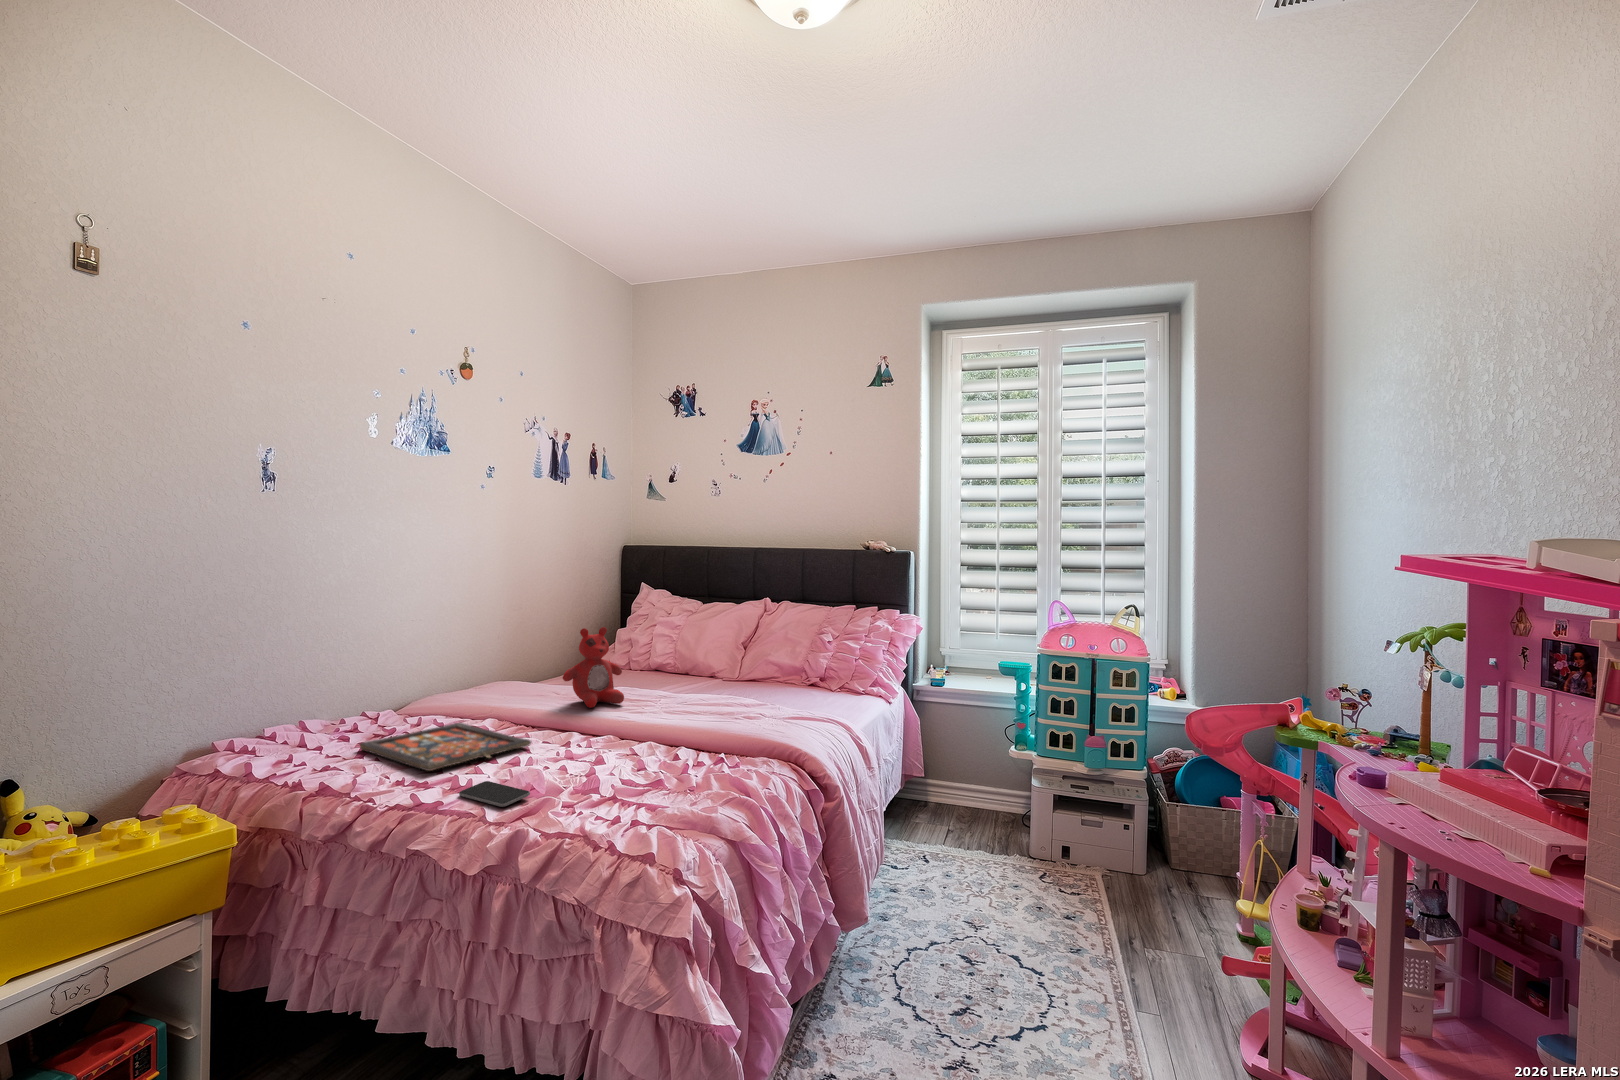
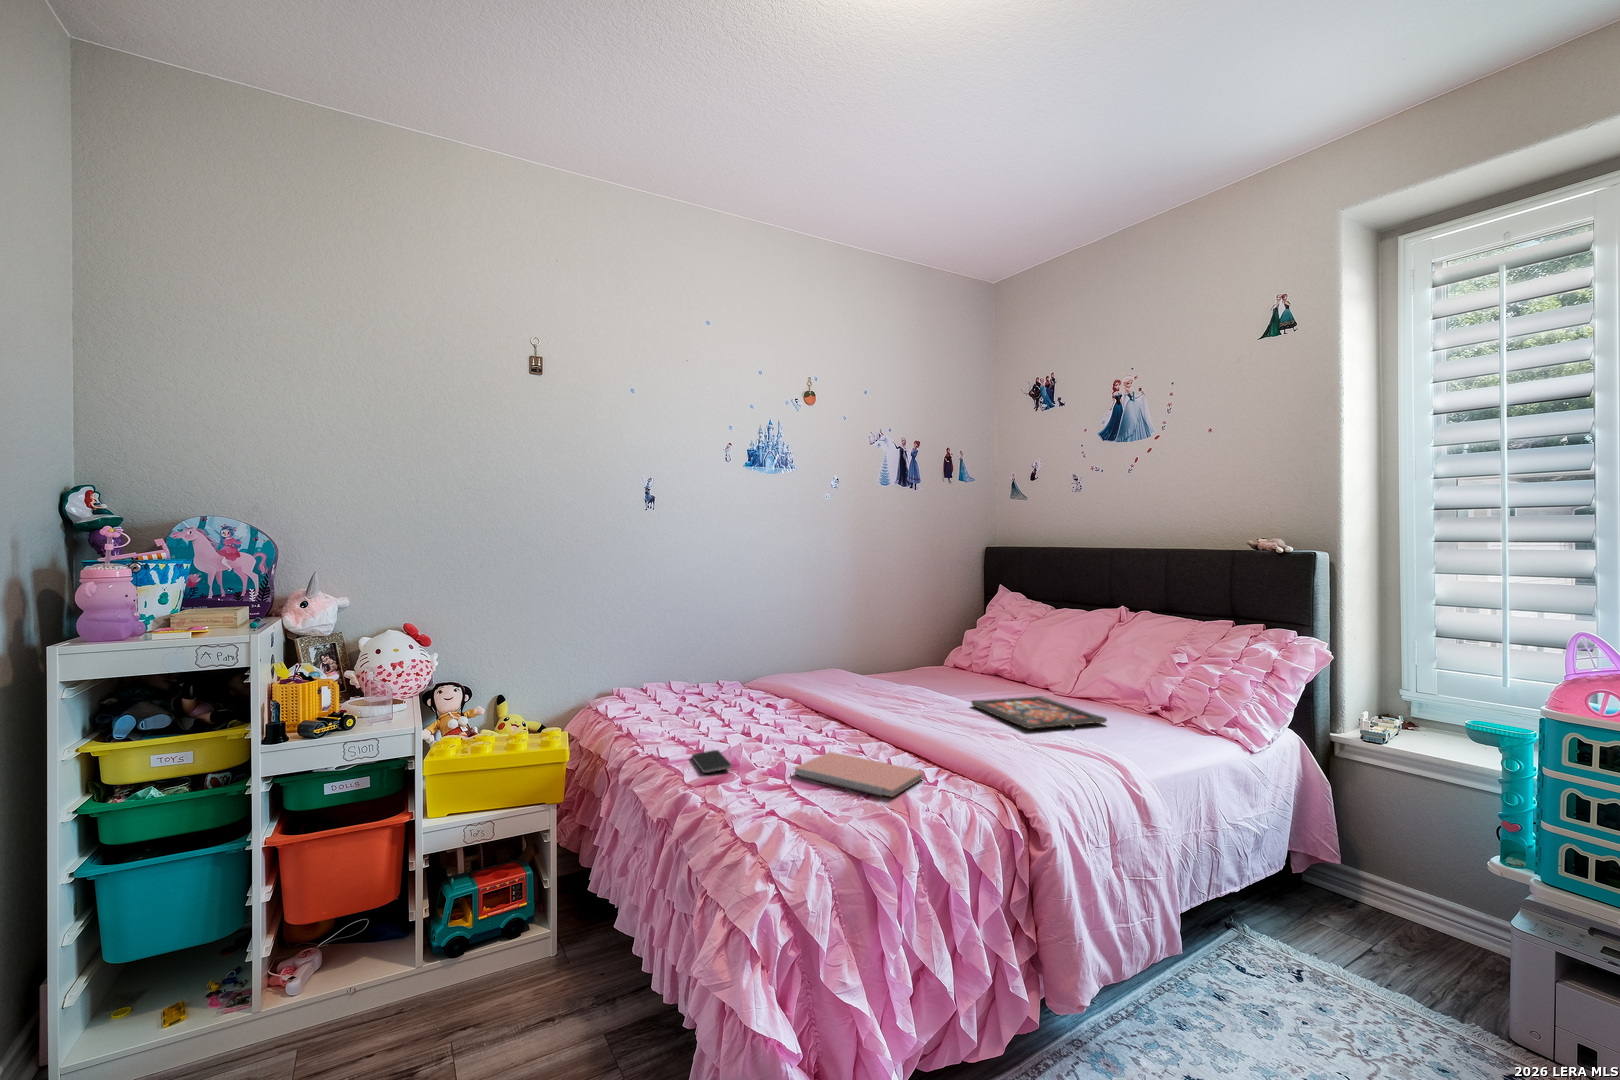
stuffed bear: present [563,627,624,708] -> none [859,627,918,704]
board game: present [360,723,531,771] -> present [972,696,1107,729]
notebook: none [603,757,725,787] -> present [795,752,924,797]

